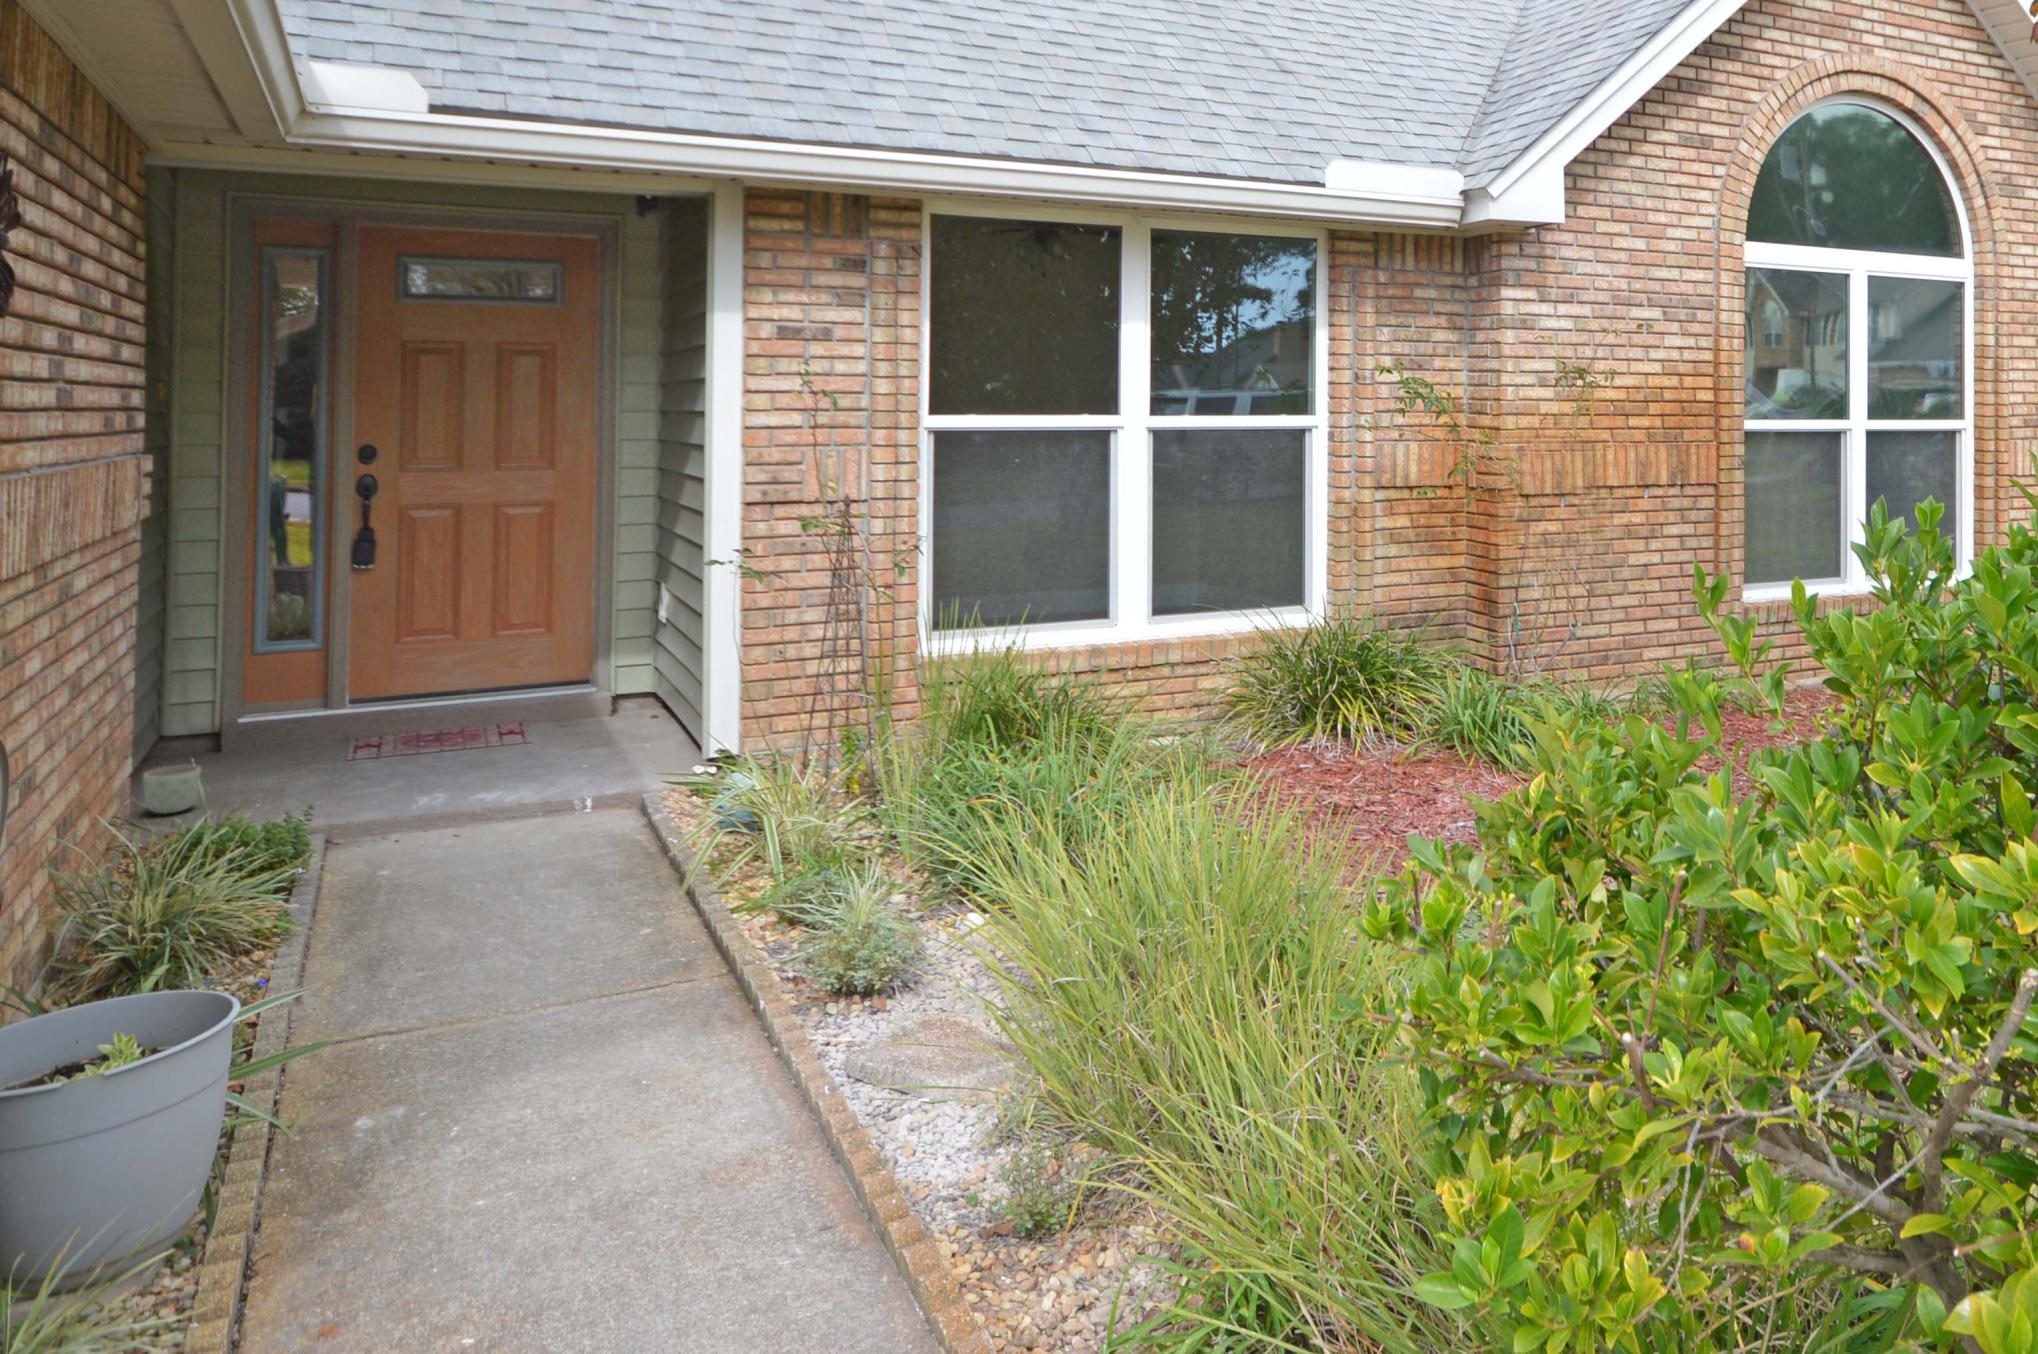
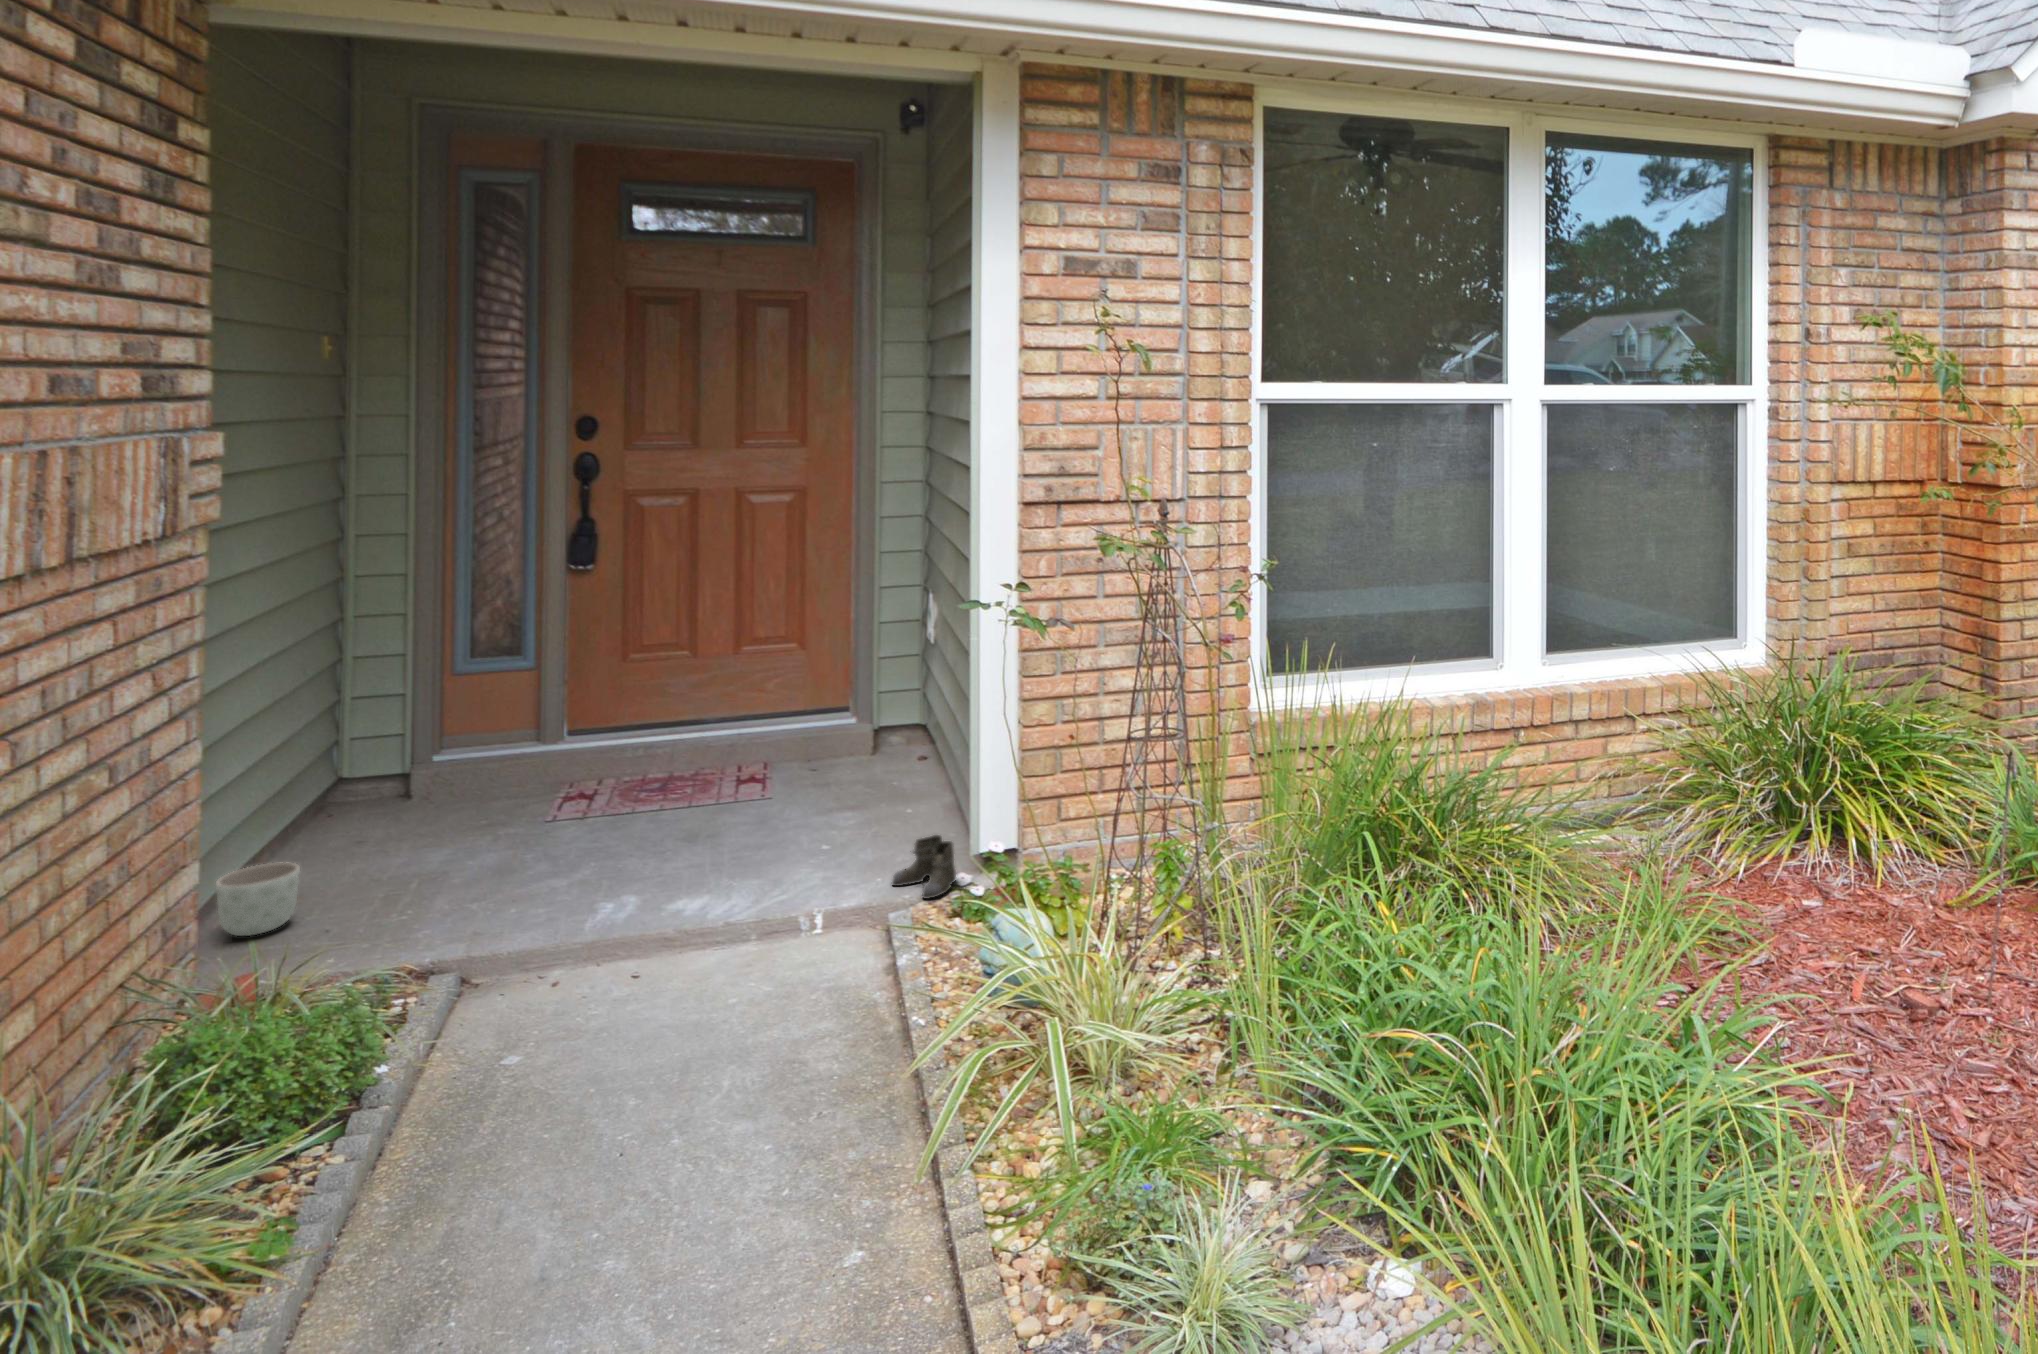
boots: none [644,746,701,785] -> present [892,835,956,898]

